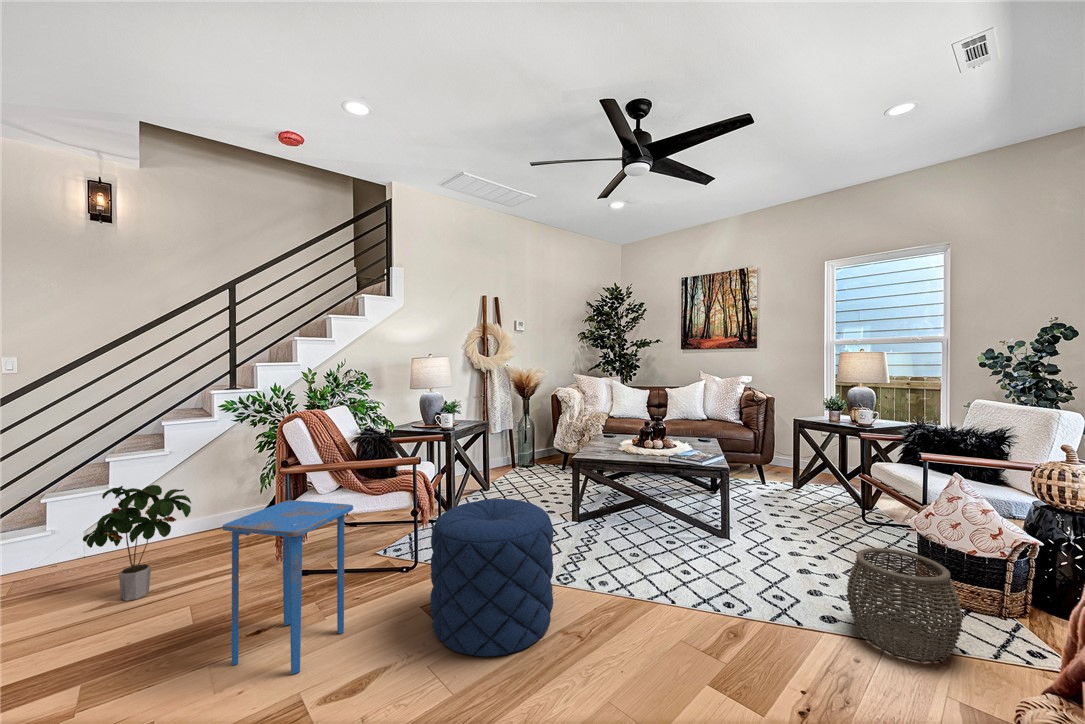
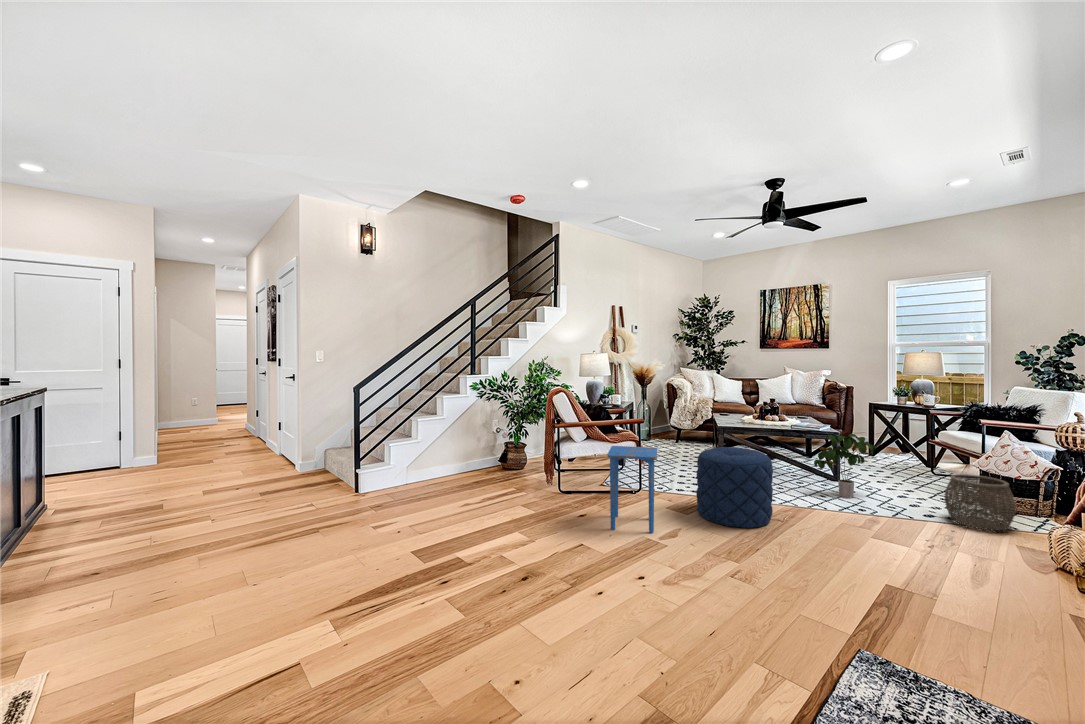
potted plant: present [83,485,191,601] -> present [814,434,875,498]

